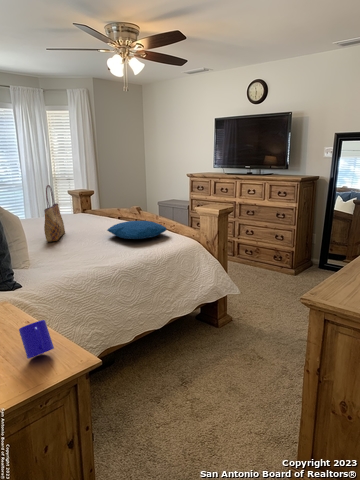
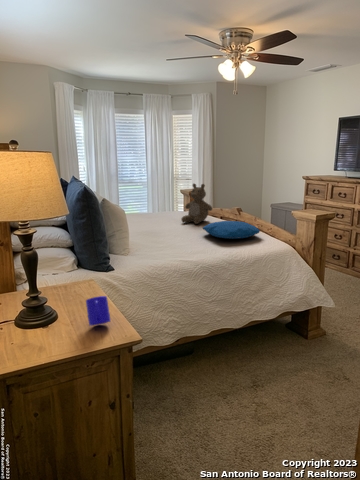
teddy bear: none [79,184,111,227] -> present [181,184,212,224]
tote bag: present [44,185,65,242] -> none [149,183,168,234]

